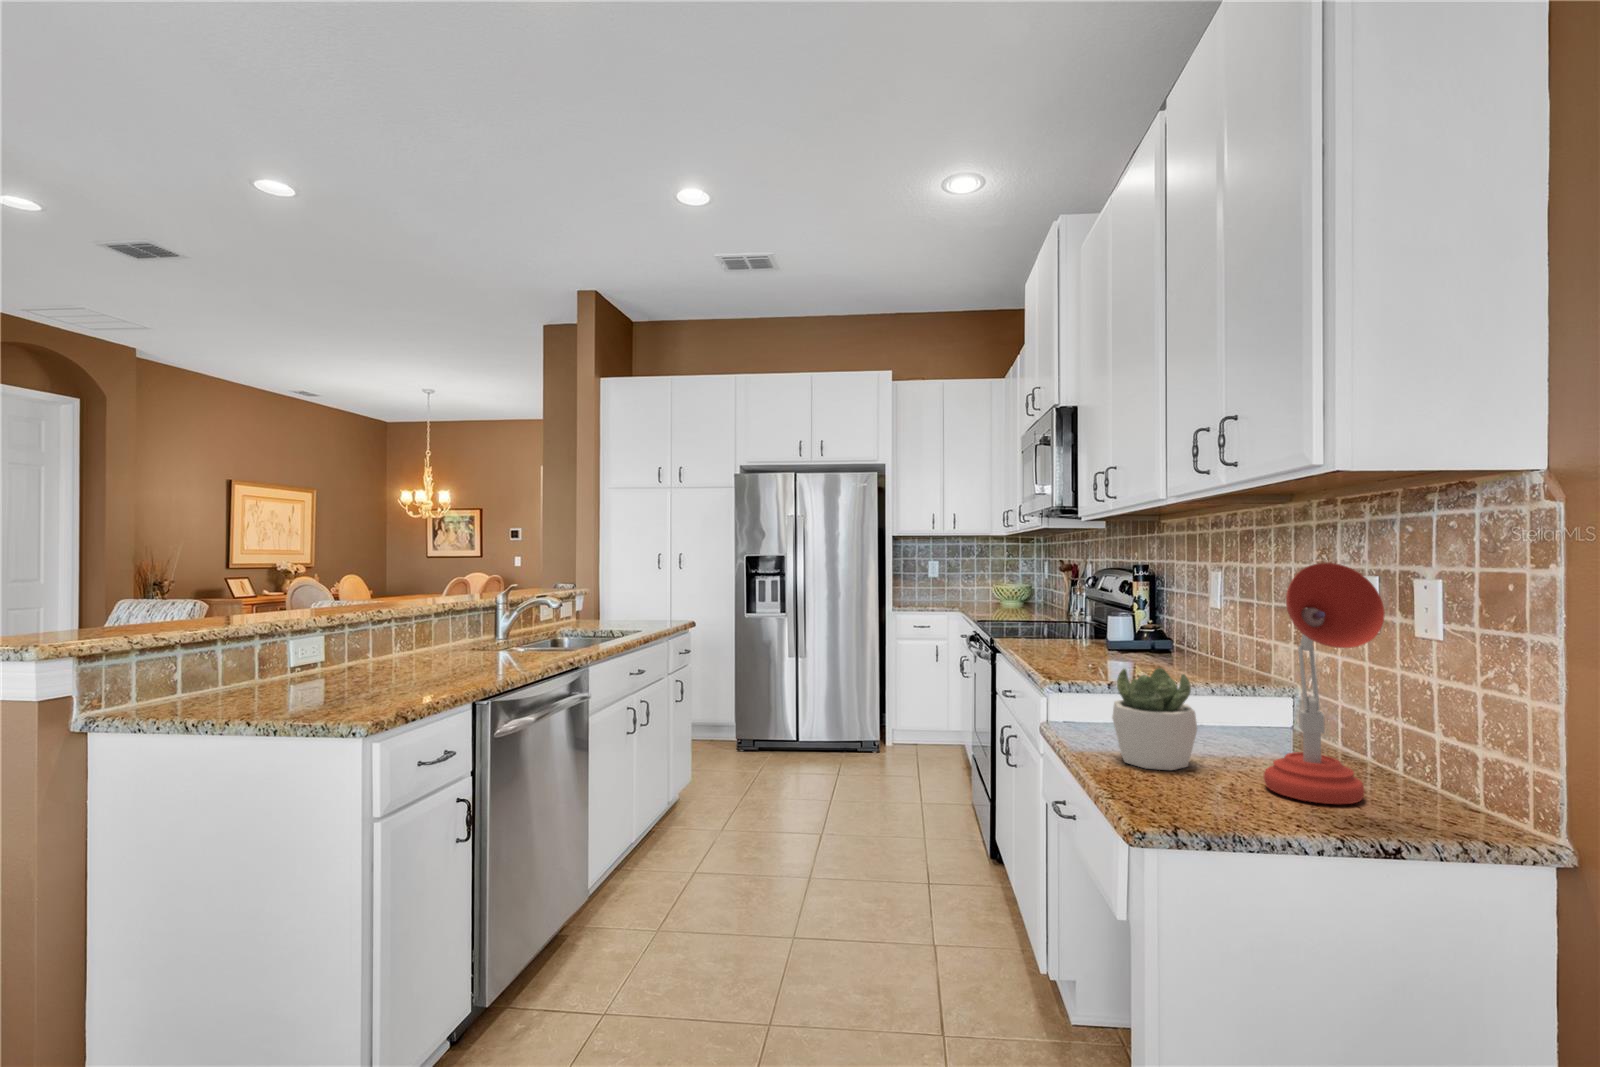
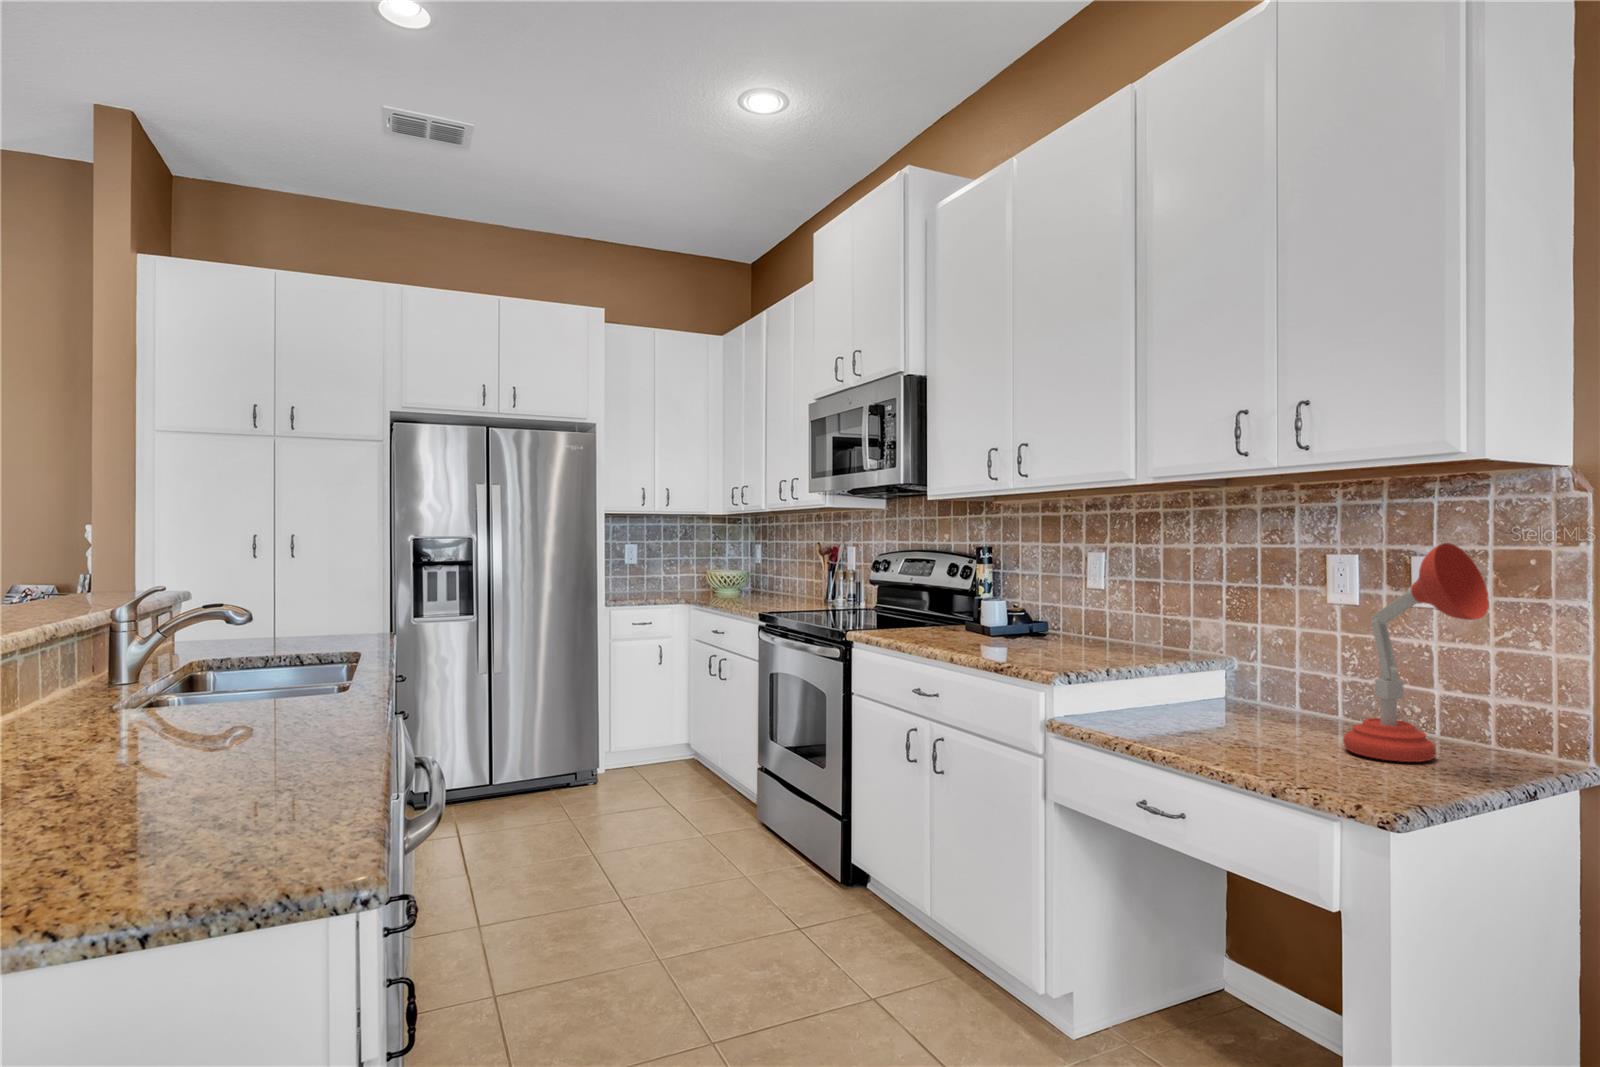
succulent plant: present [1112,668,1197,770] -> none [1188,650,1273,753]

